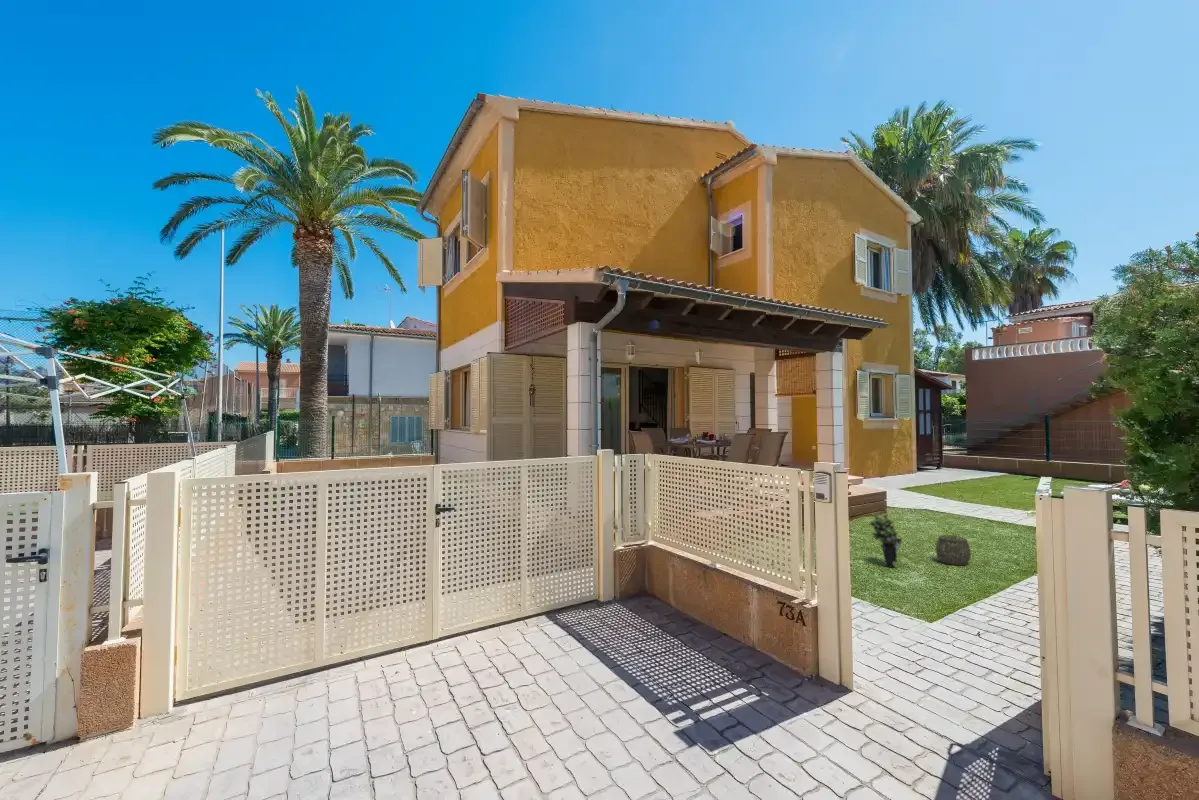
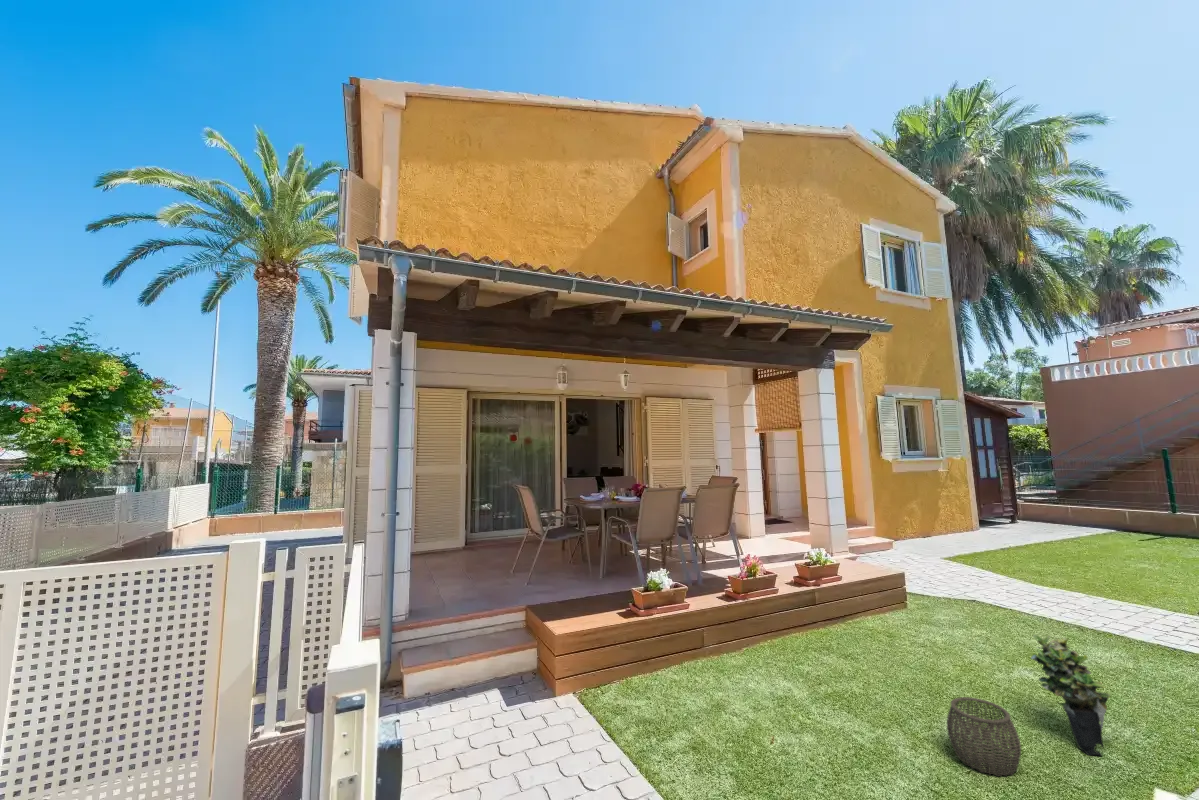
potted plant: present [870,513,902,567] -> present [1031,635,1110,755]

